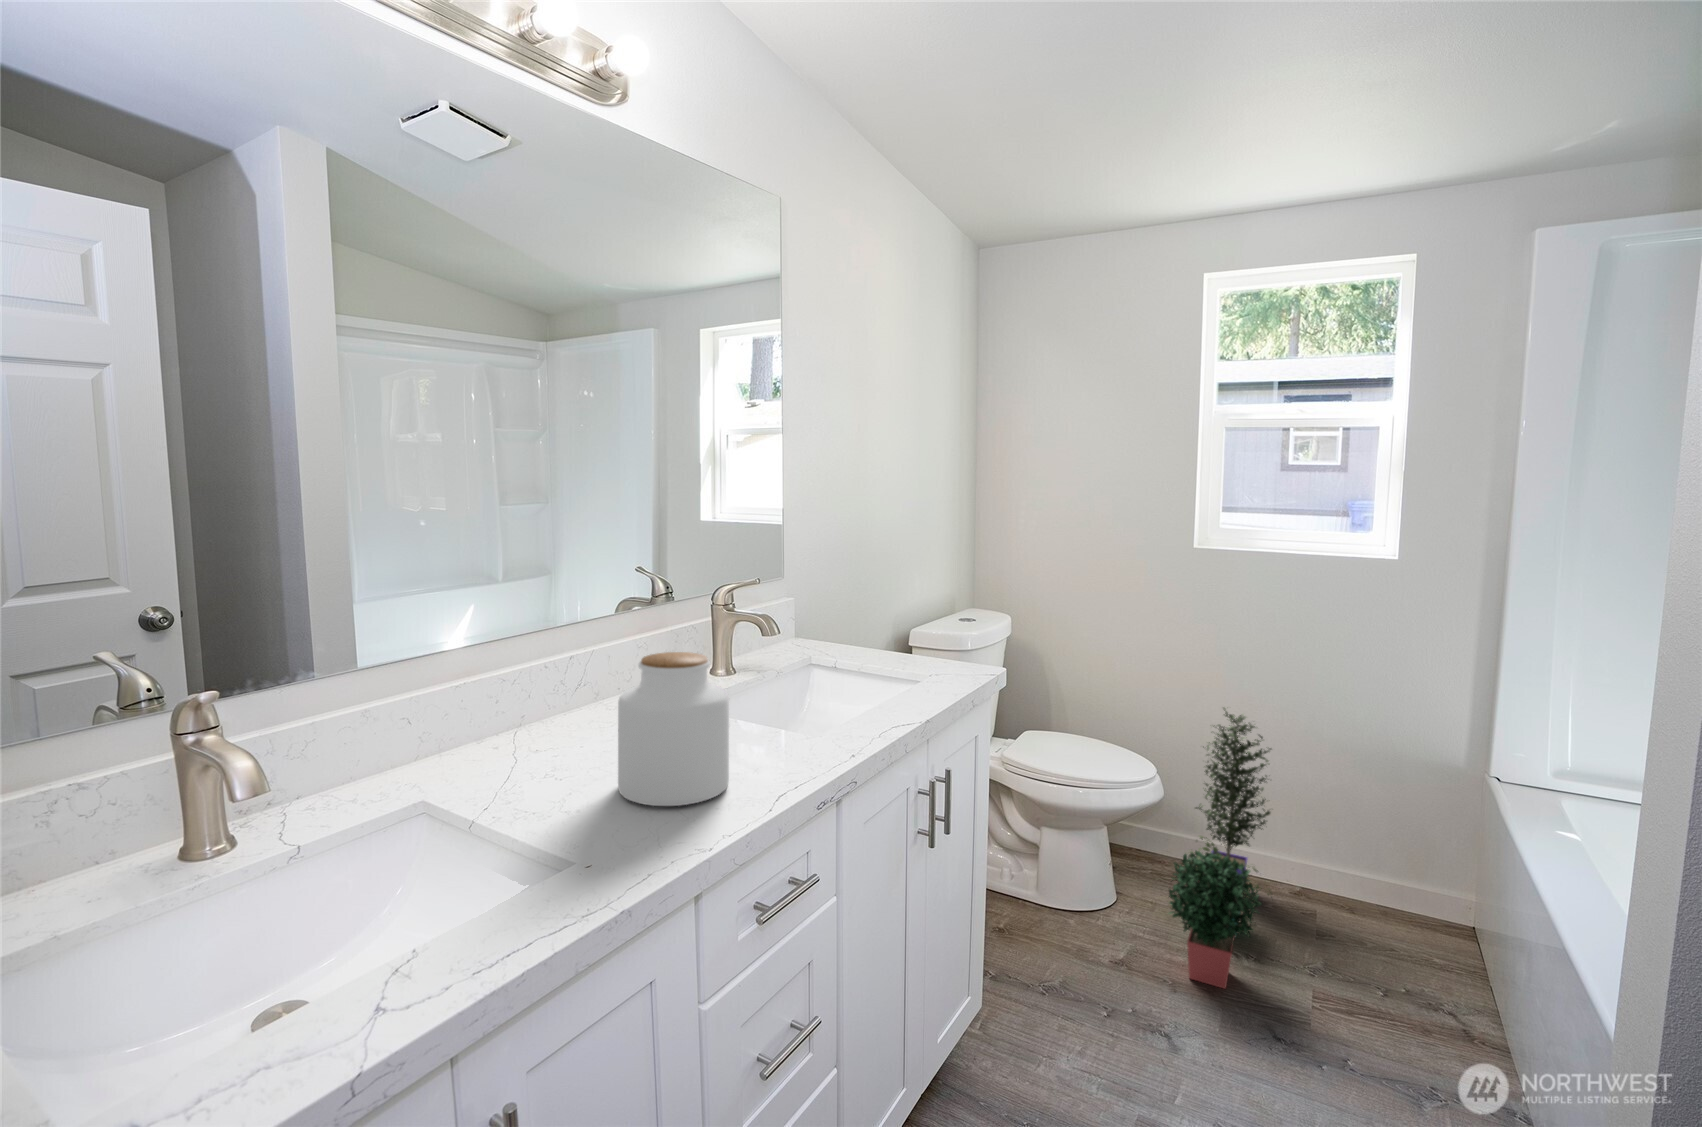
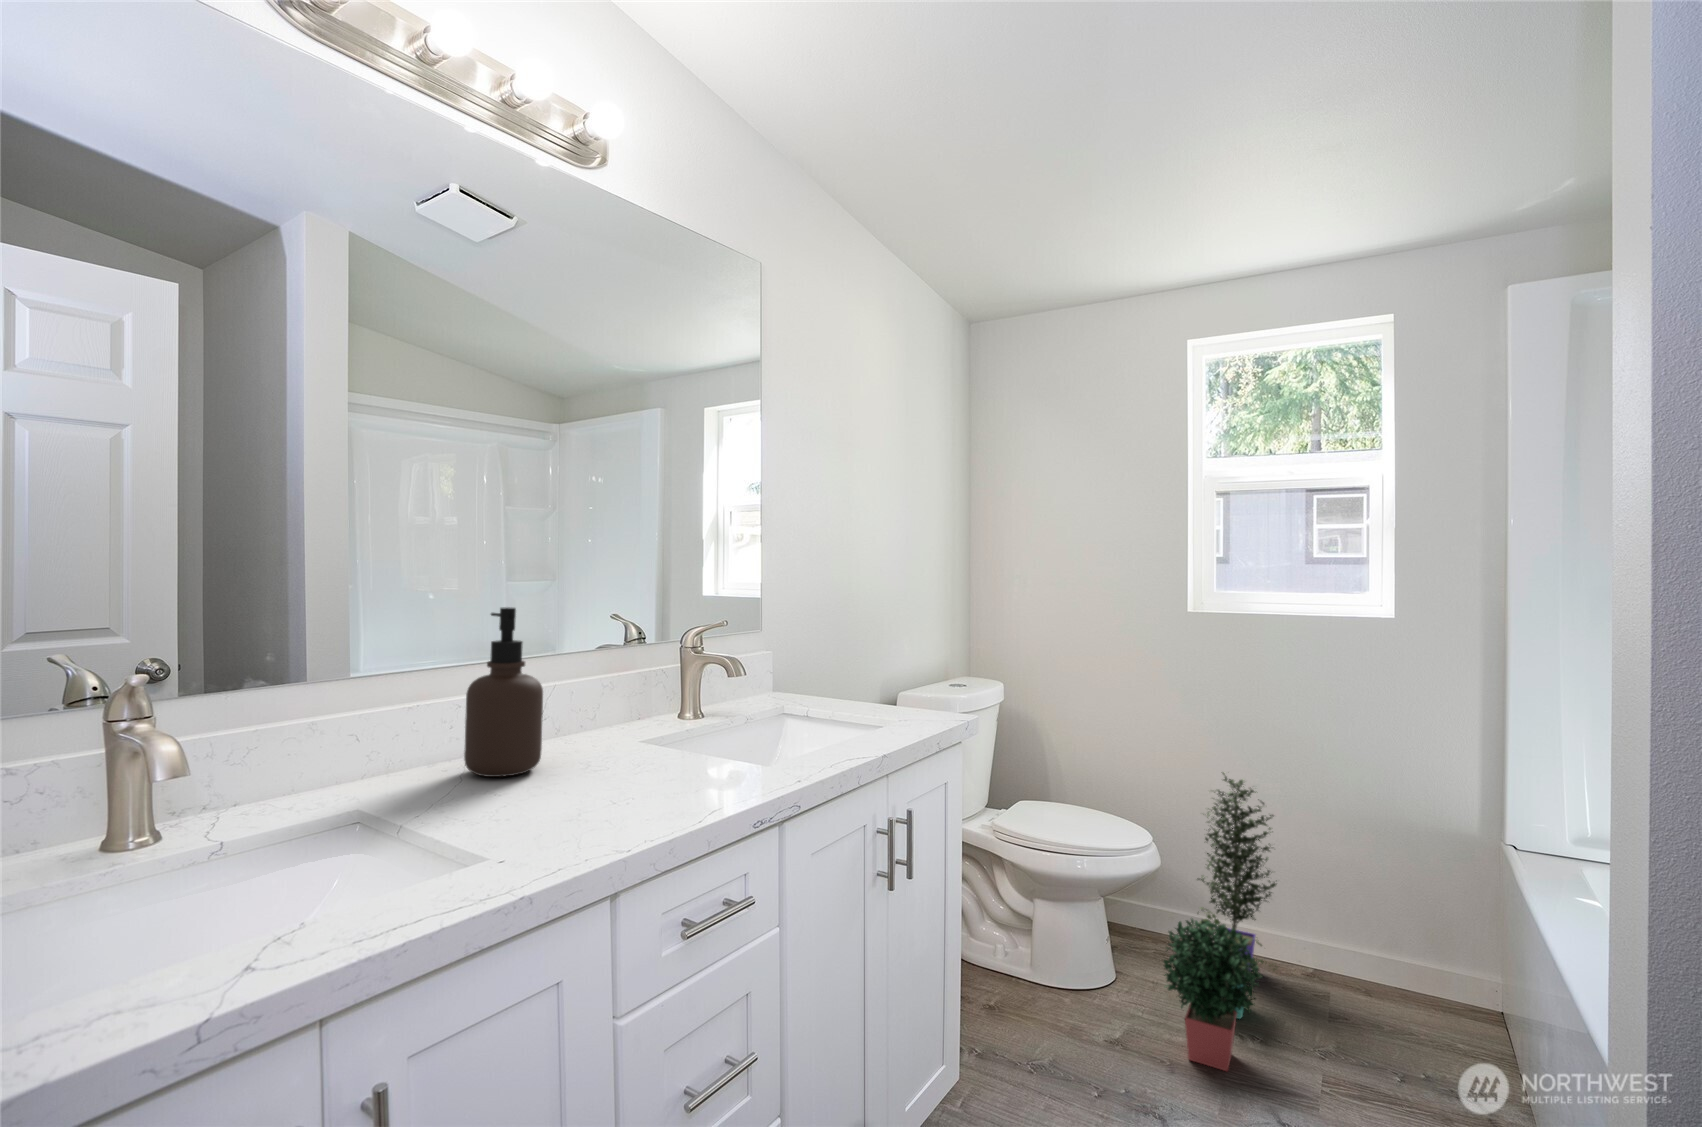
soap dispenser: none [519,589,595,760] -> present [464,607,543,777]
jar: present [618,652,729,806] -> none [551,665,667,815]

